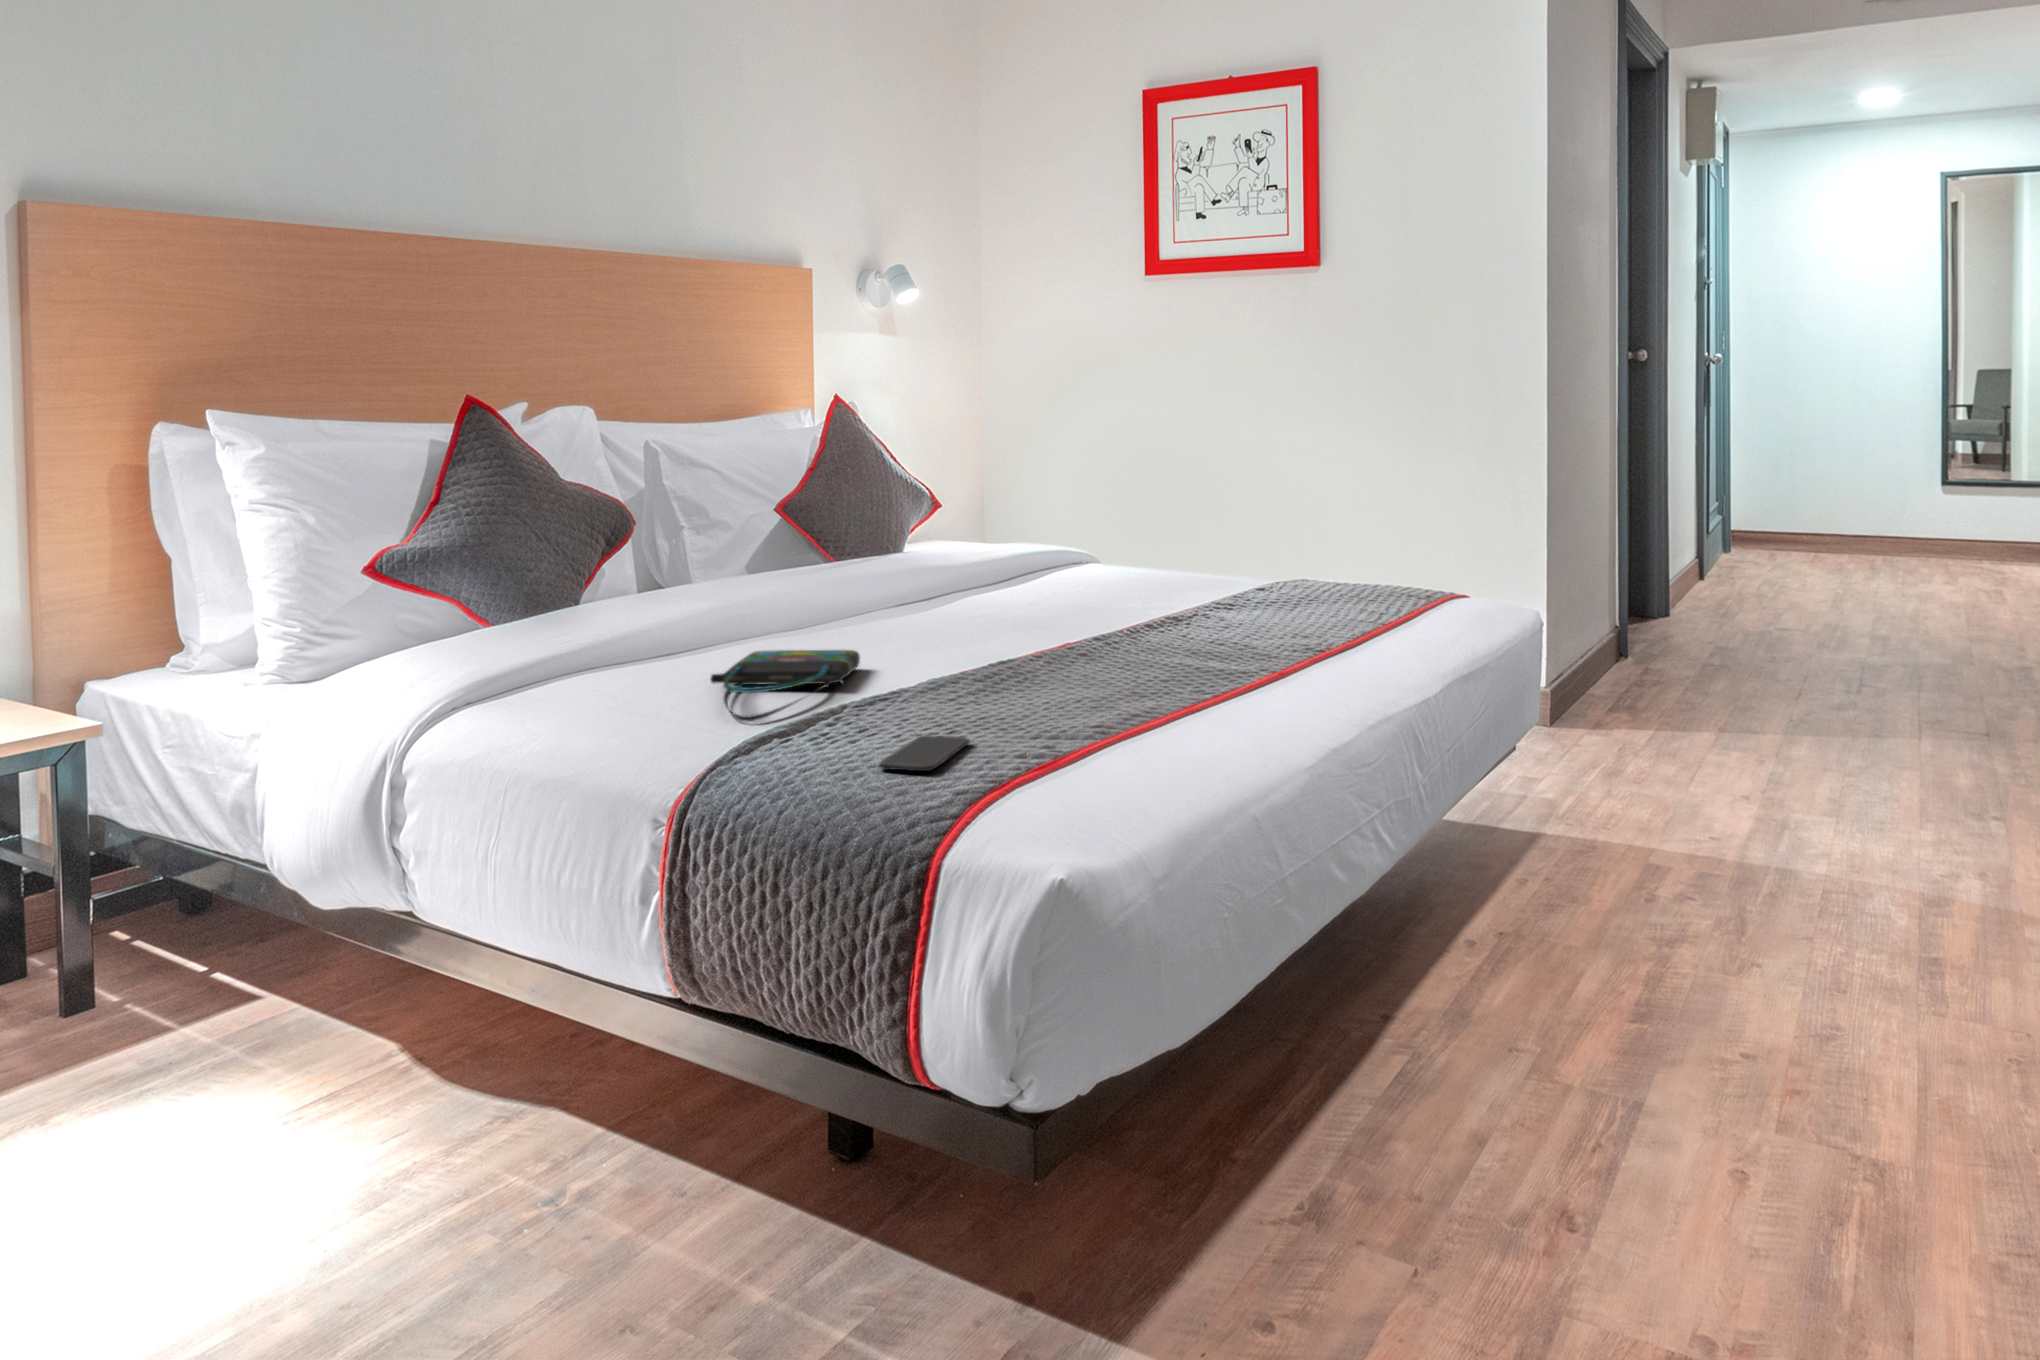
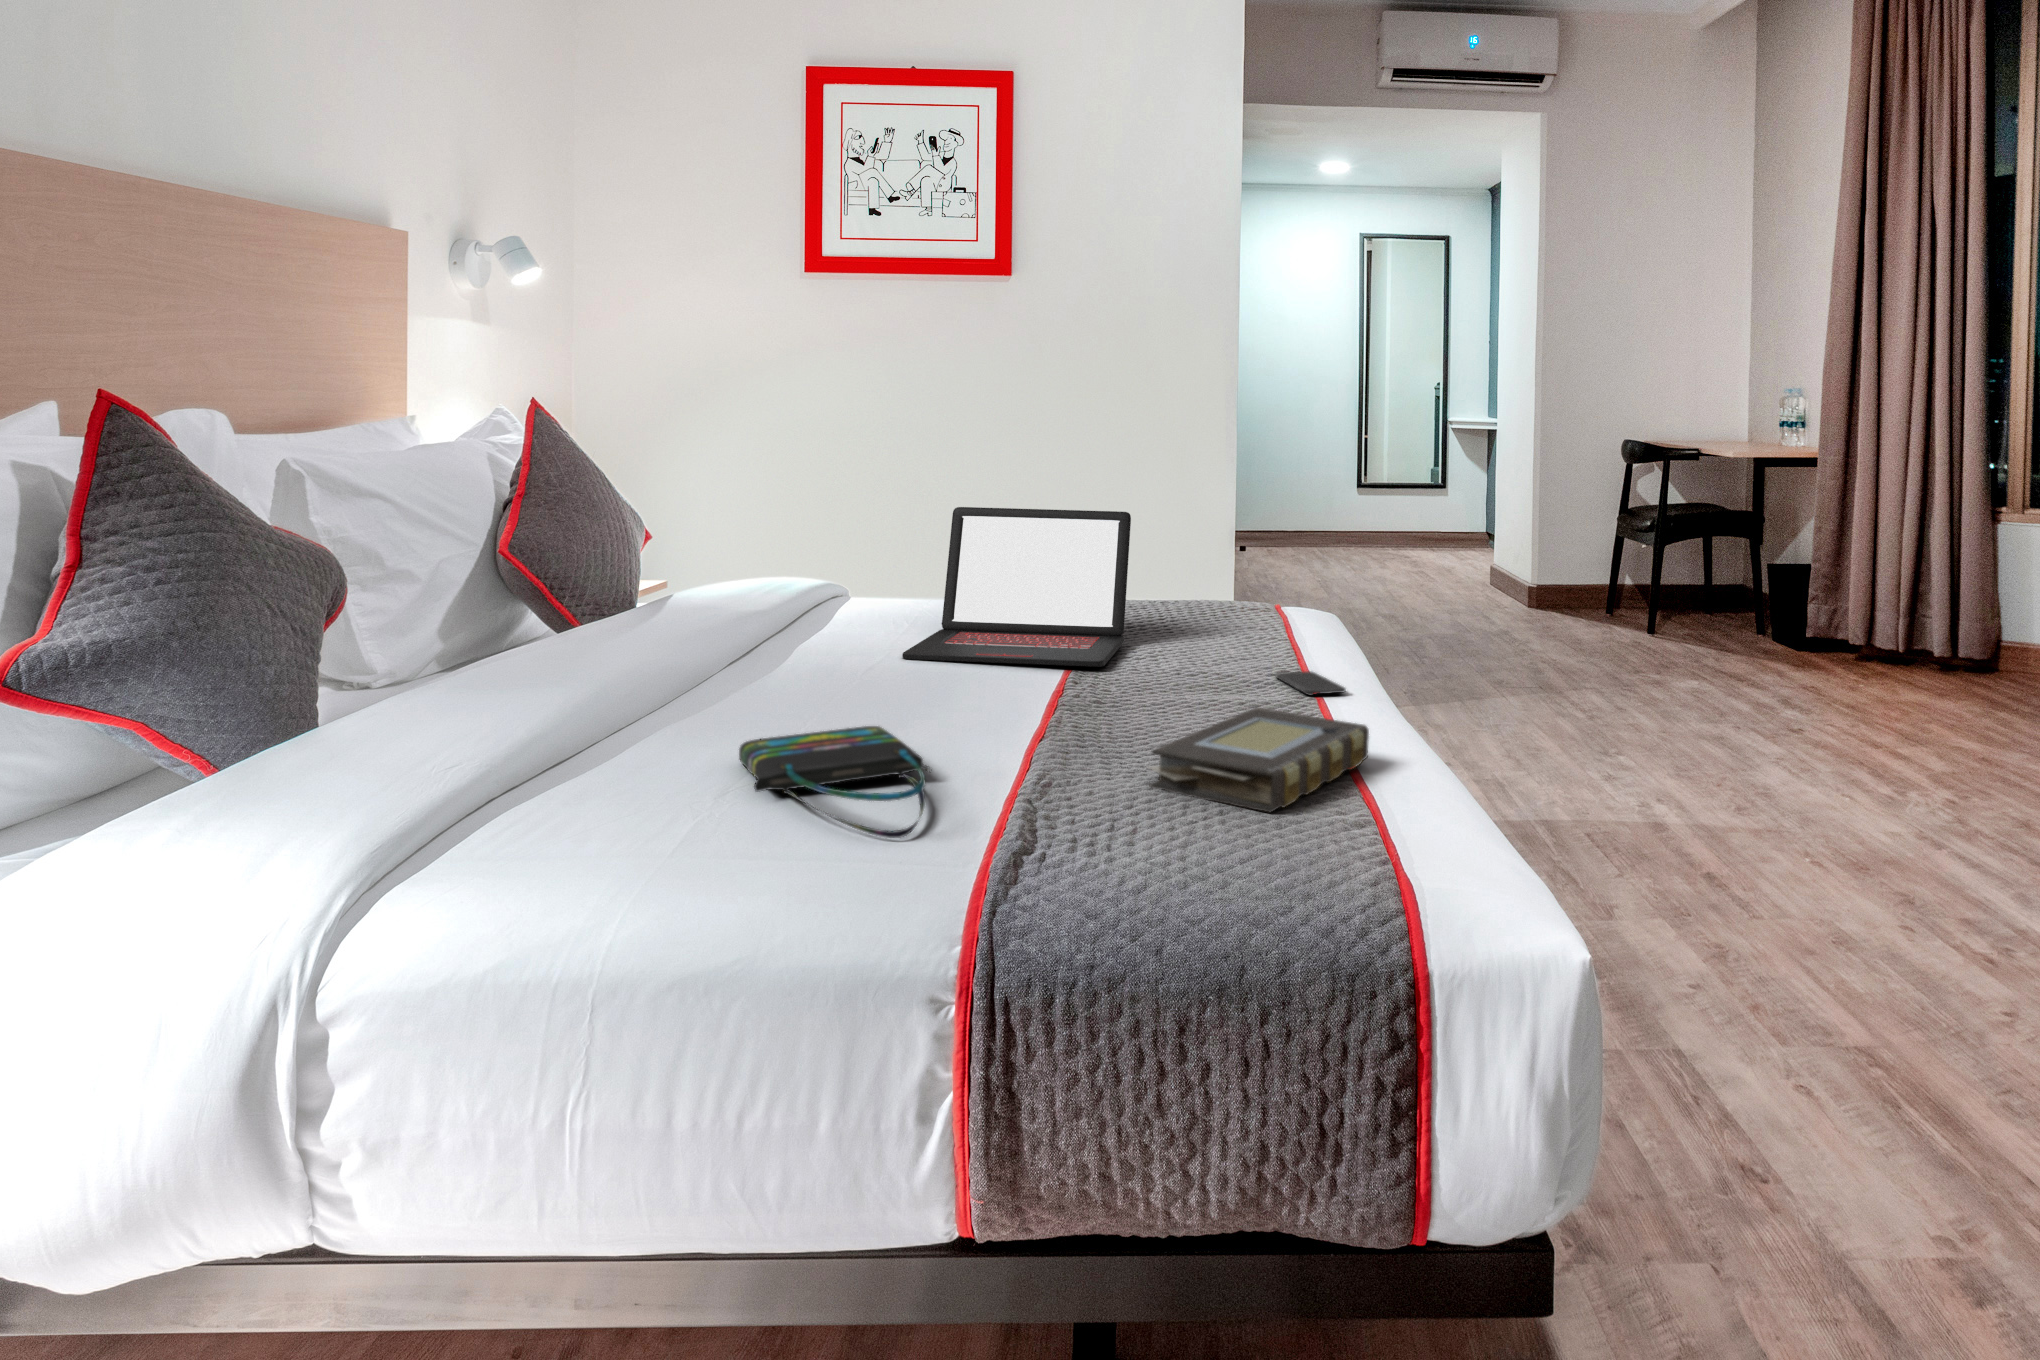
laptop: none [1014,485,1235,630] -> present [902,507,1131,667]
book: none [994,665,1214,744] -> present [1149,708,1369,812]
smartphone: present [879,735,969,771] -> present [1275,671,1346,695]

